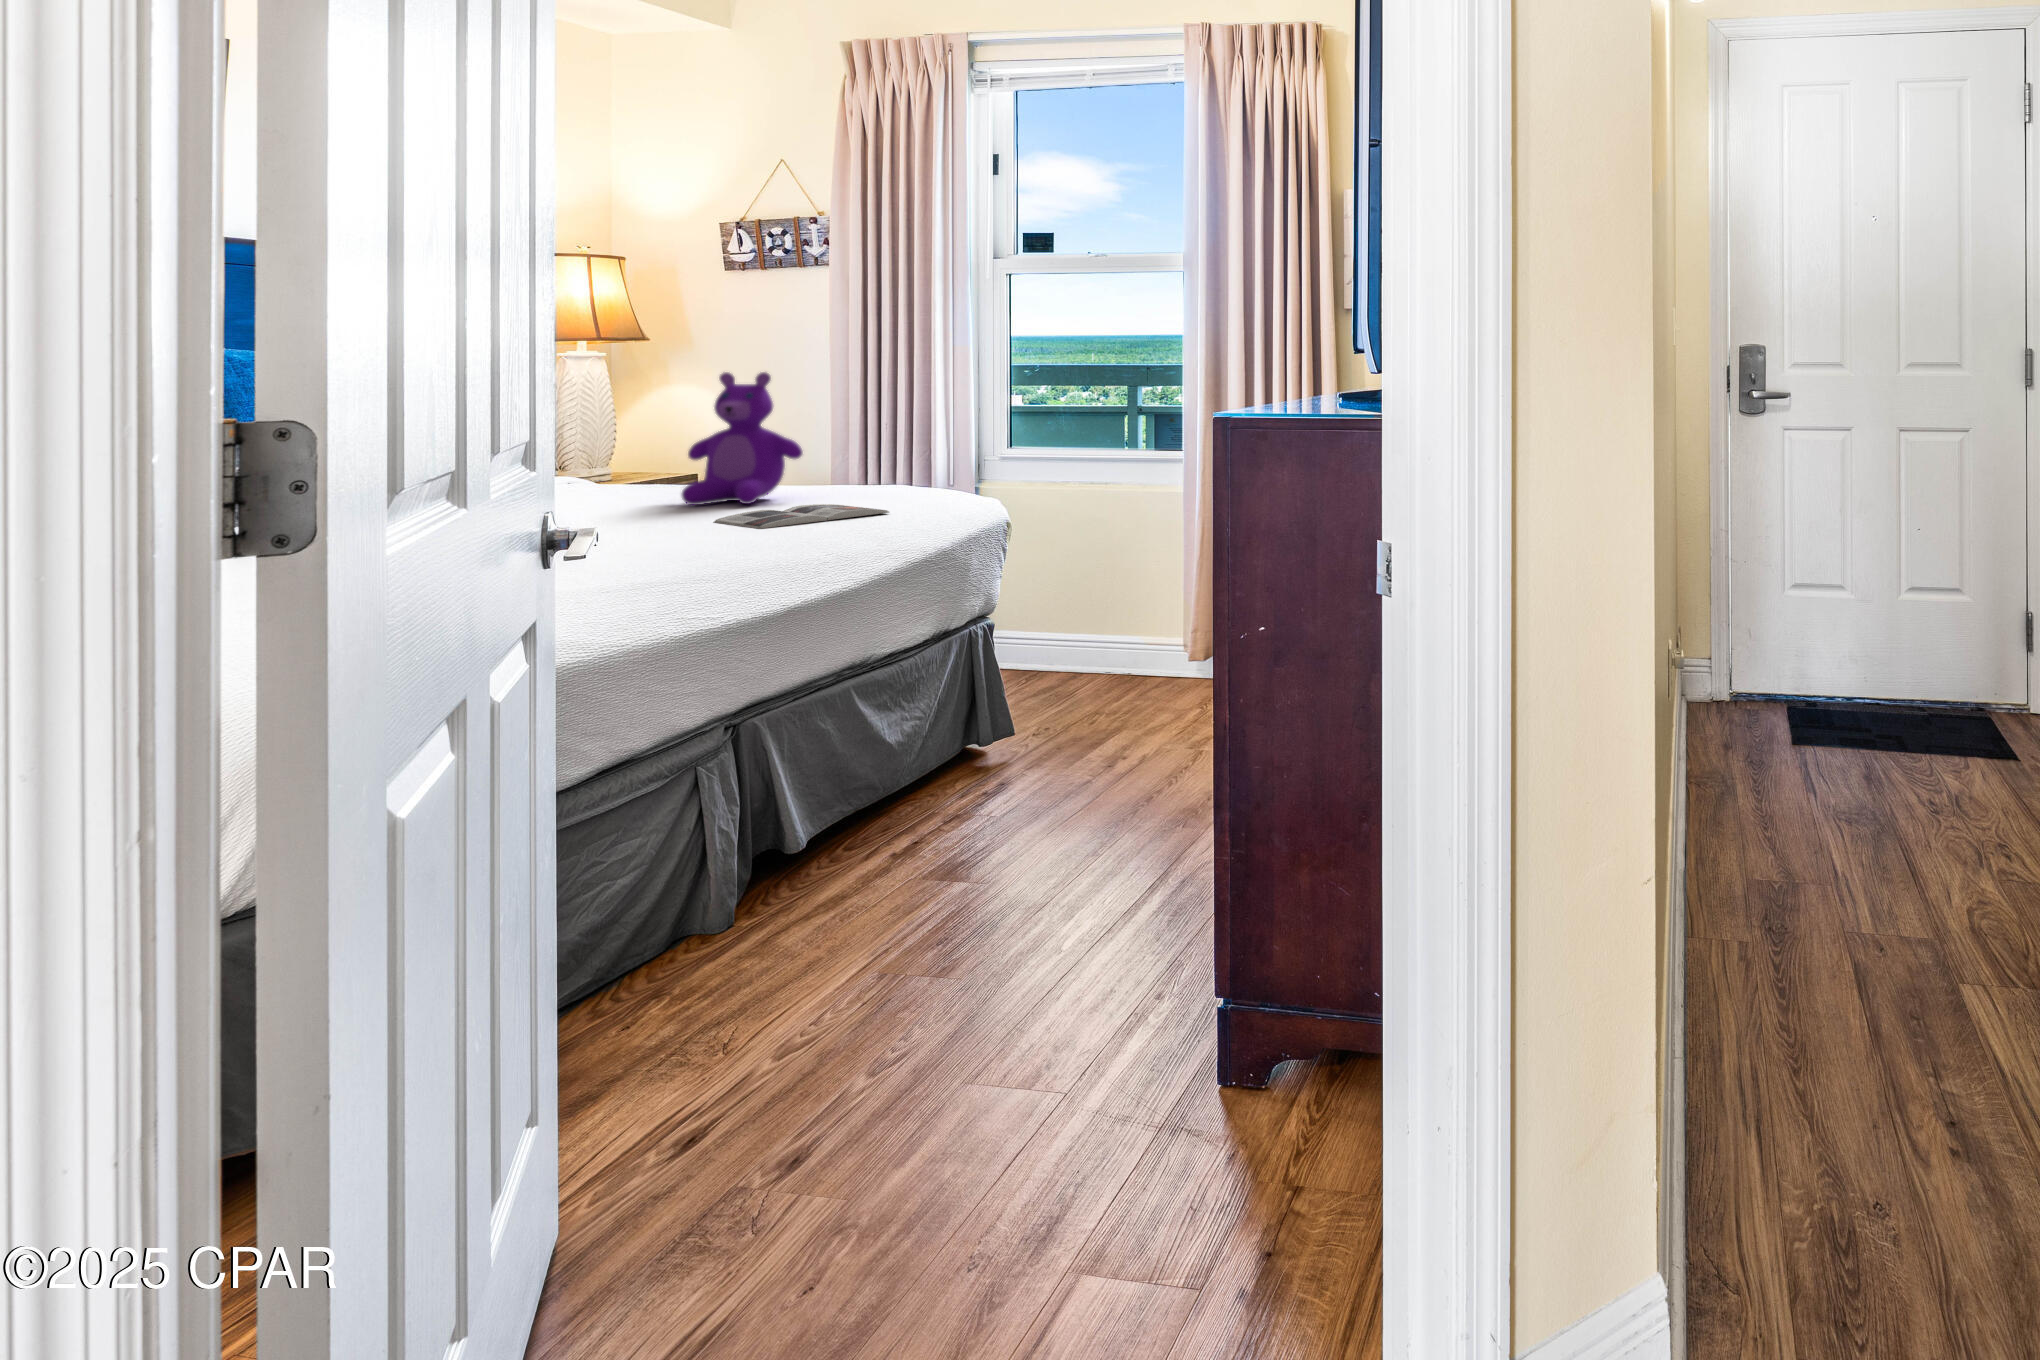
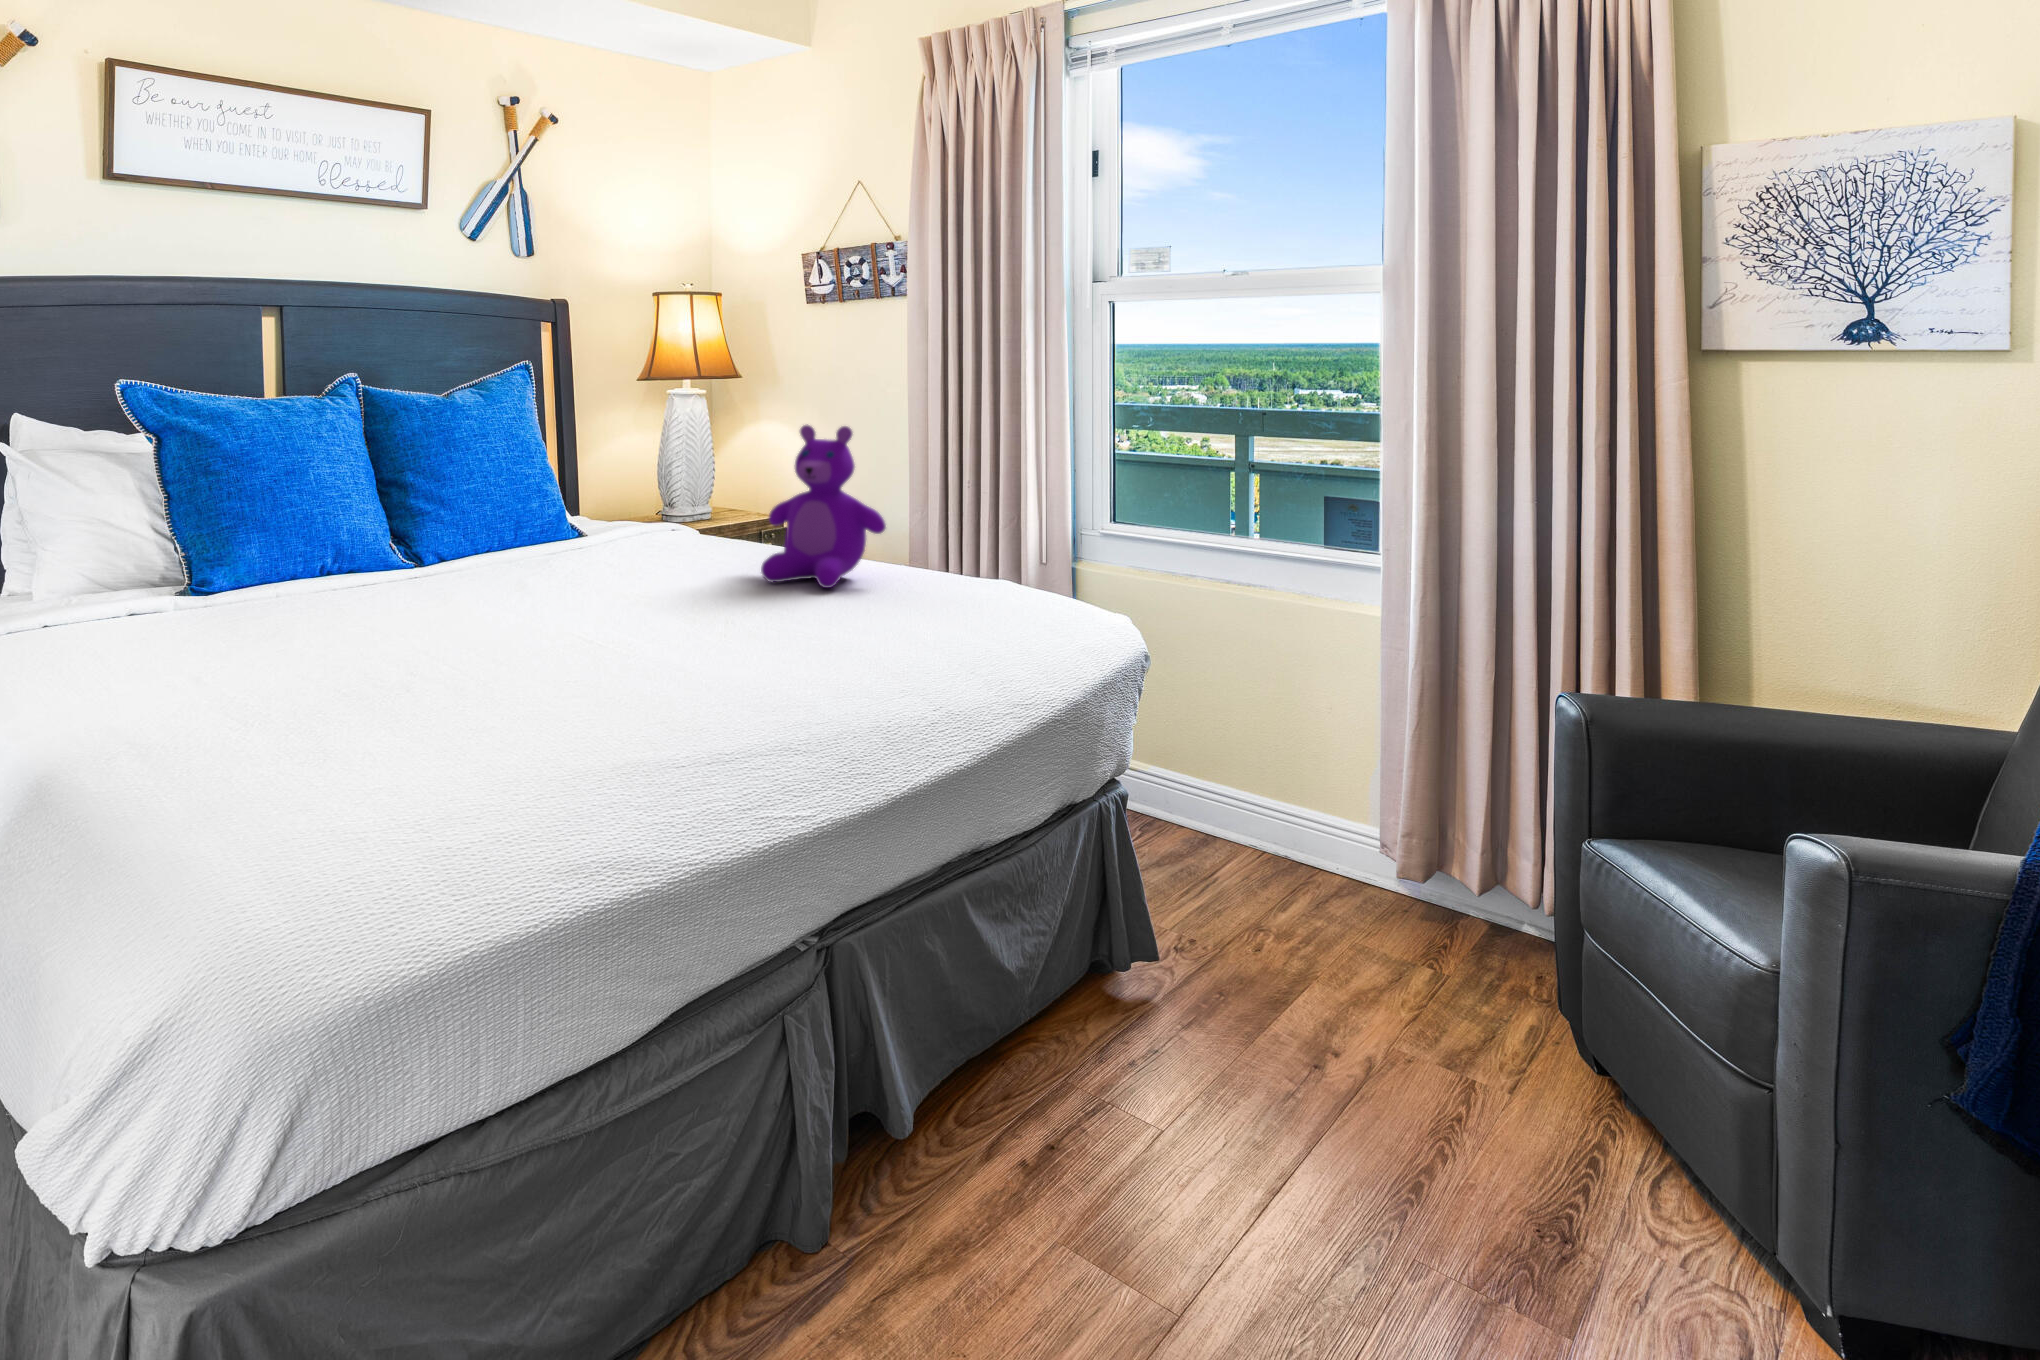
magazine: present [714,504,889,529] -> none [791,604,996,646]

